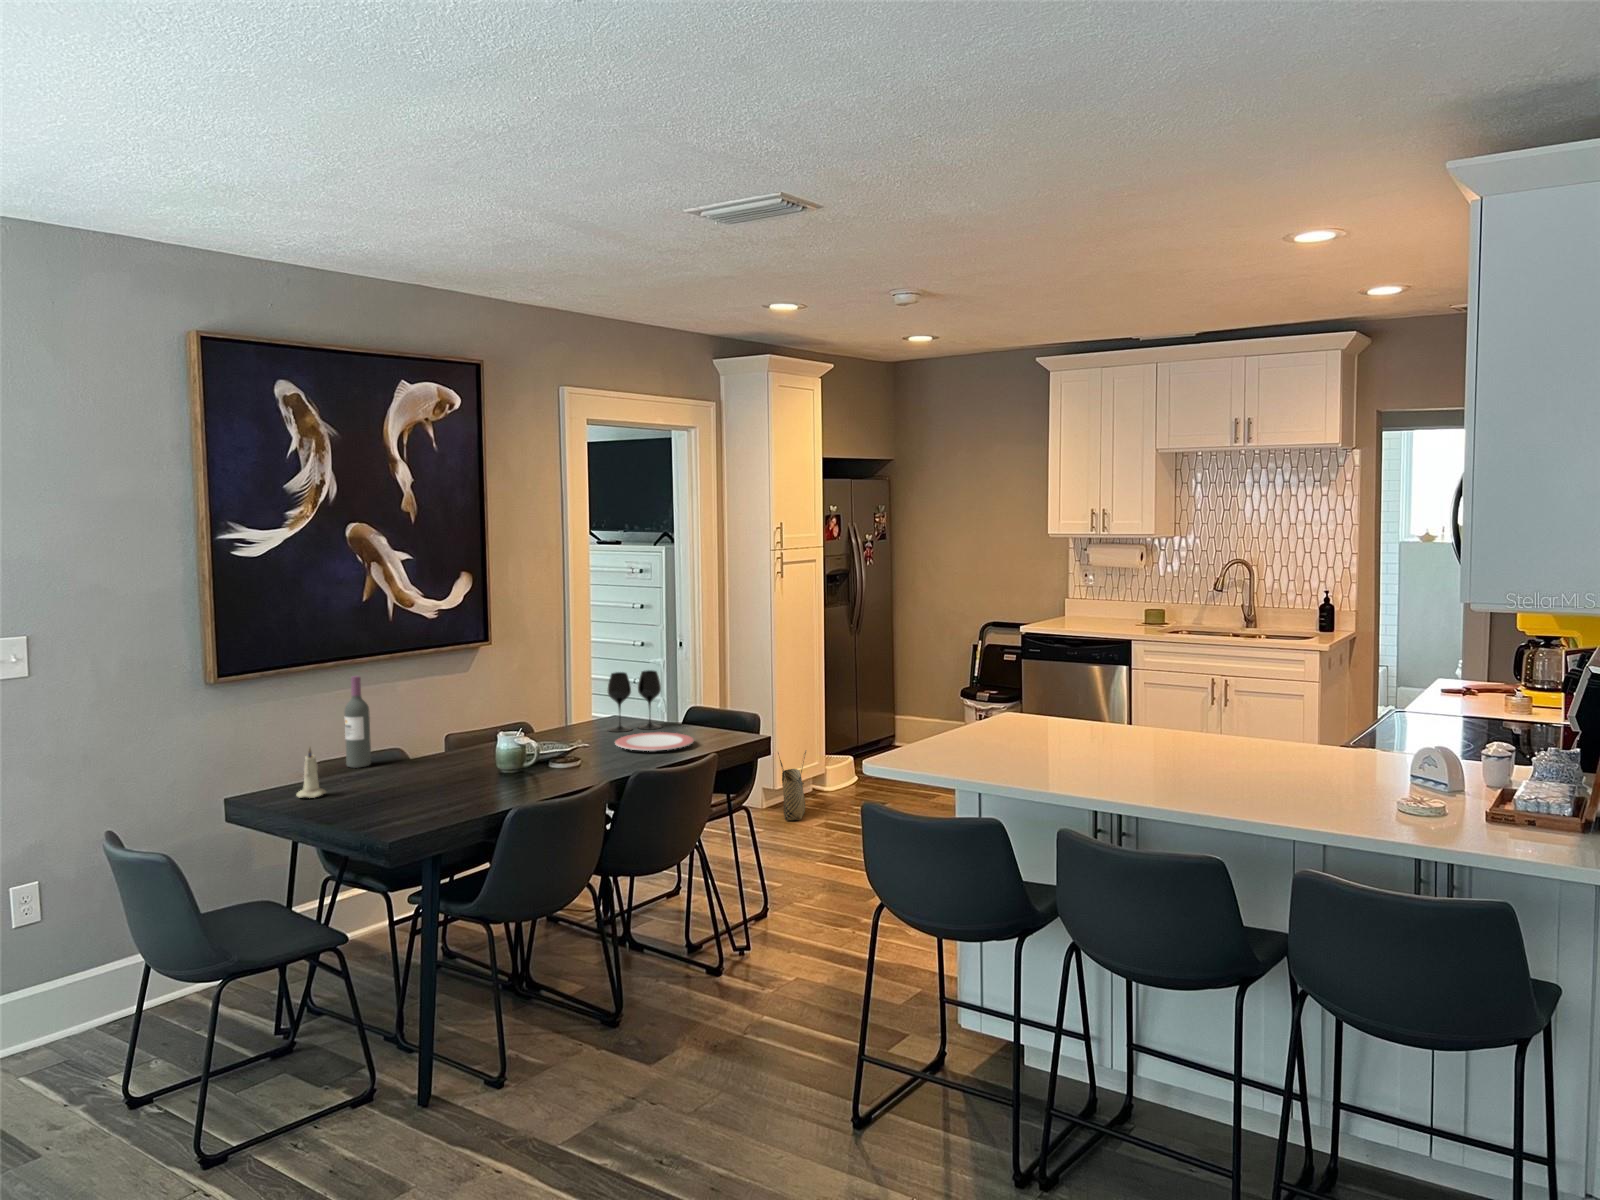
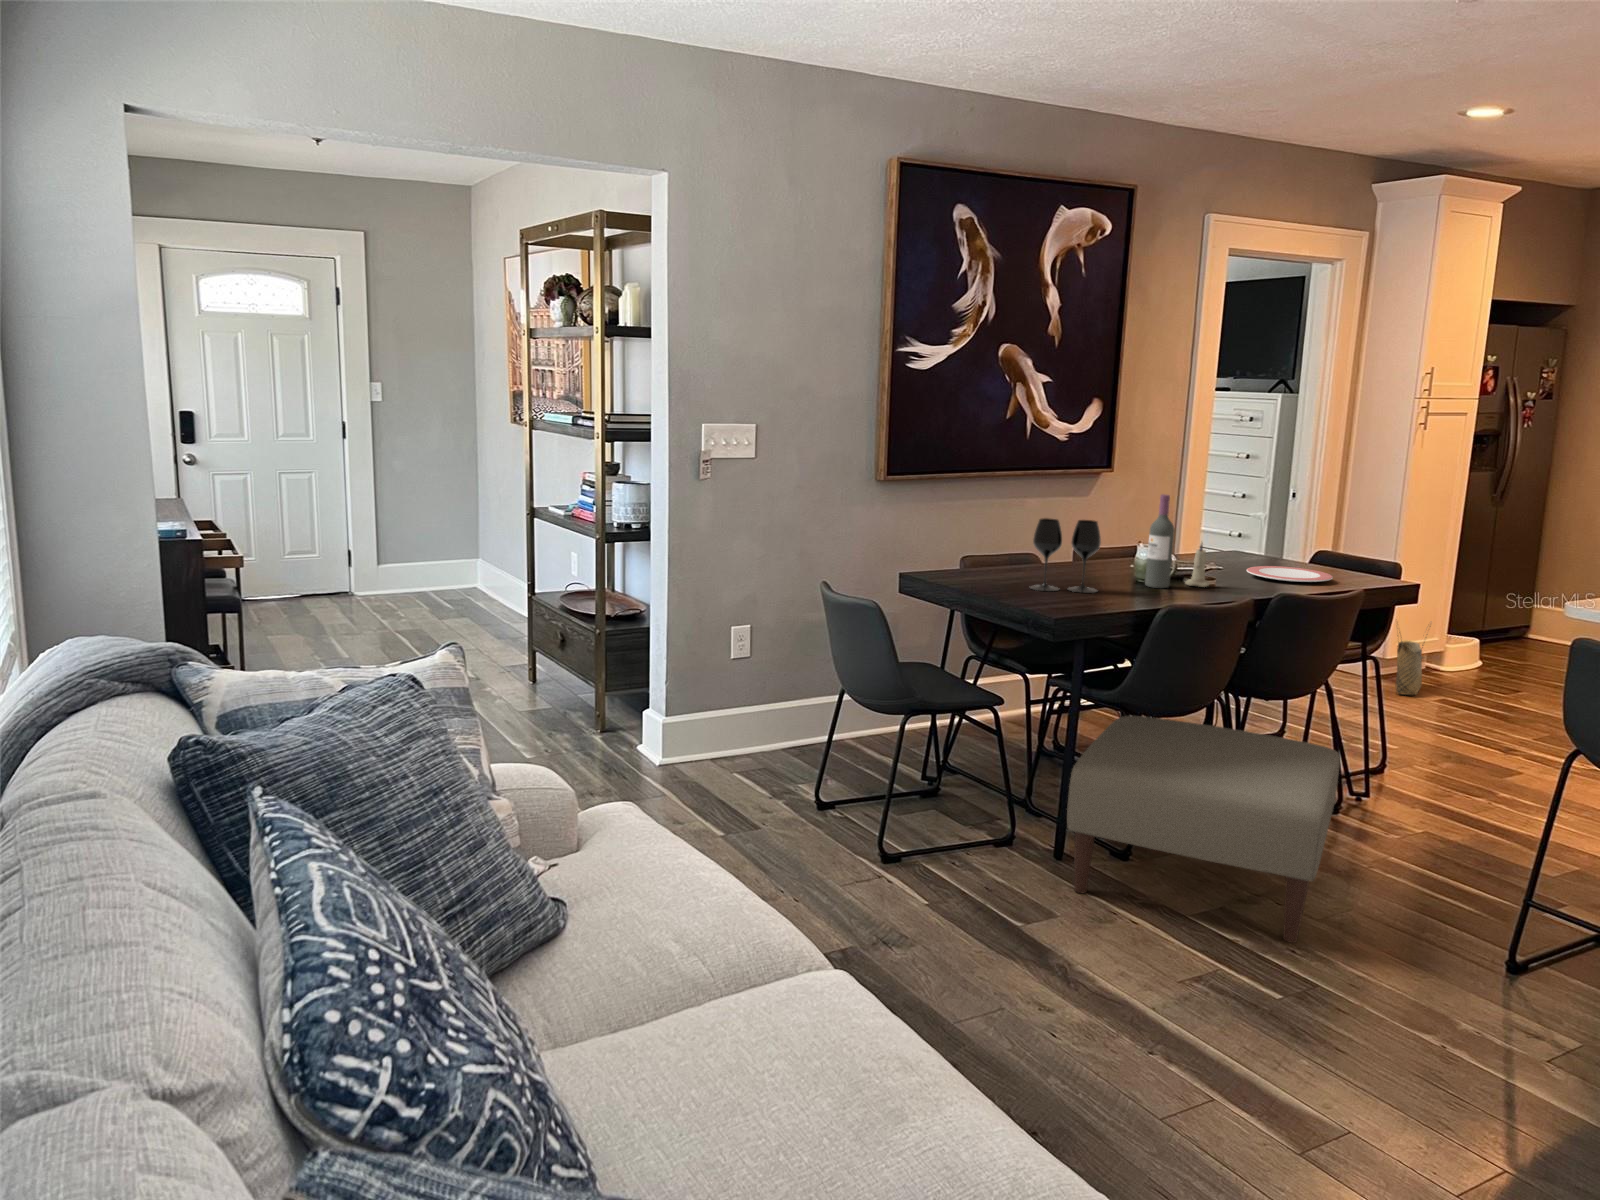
wine glass: present [608,670,661,732] -> present [1030,518,1101,593]
wine bottle: present [344,676,371,768] -> present [1145,494,1175,588]
candle: present [297,748,326,798] -> present [1185,543,1209,587]
ottoman: none [414,920,703,1155] -> present [1067,716,1340,943]

